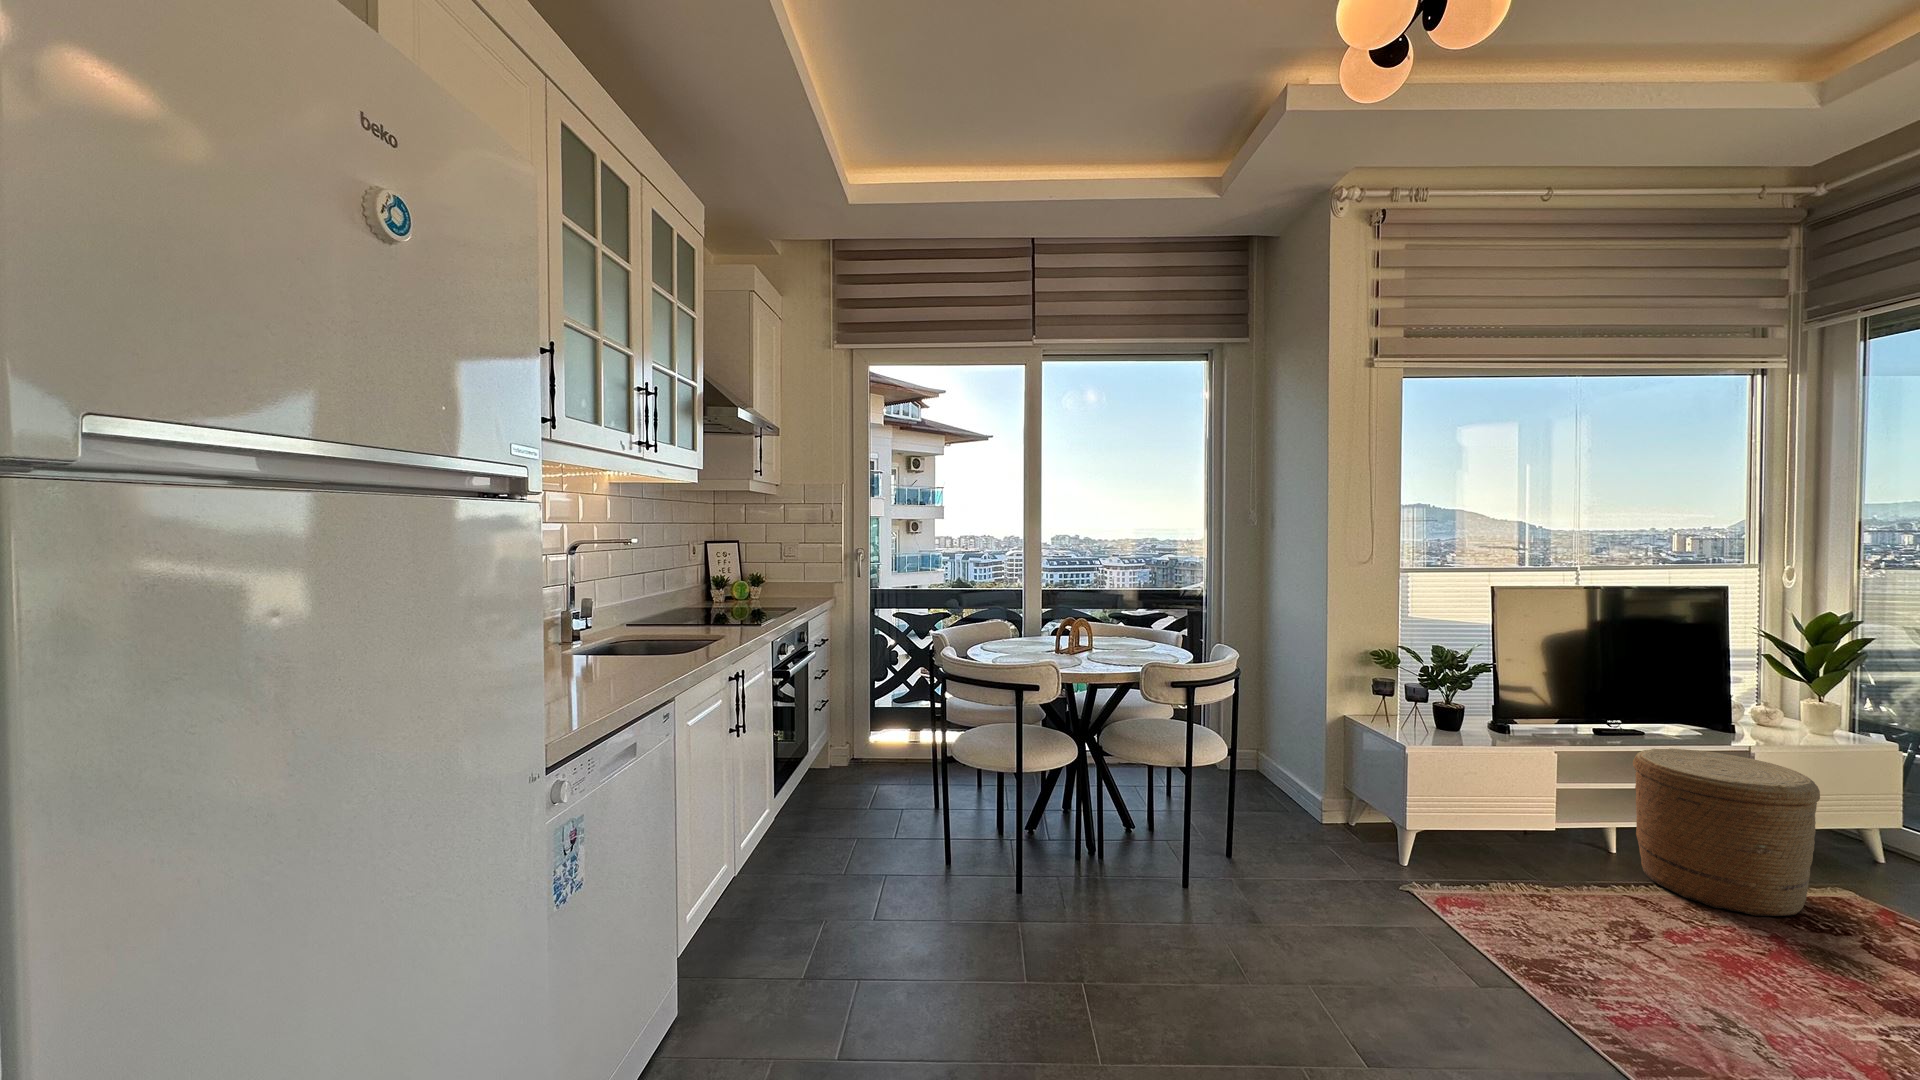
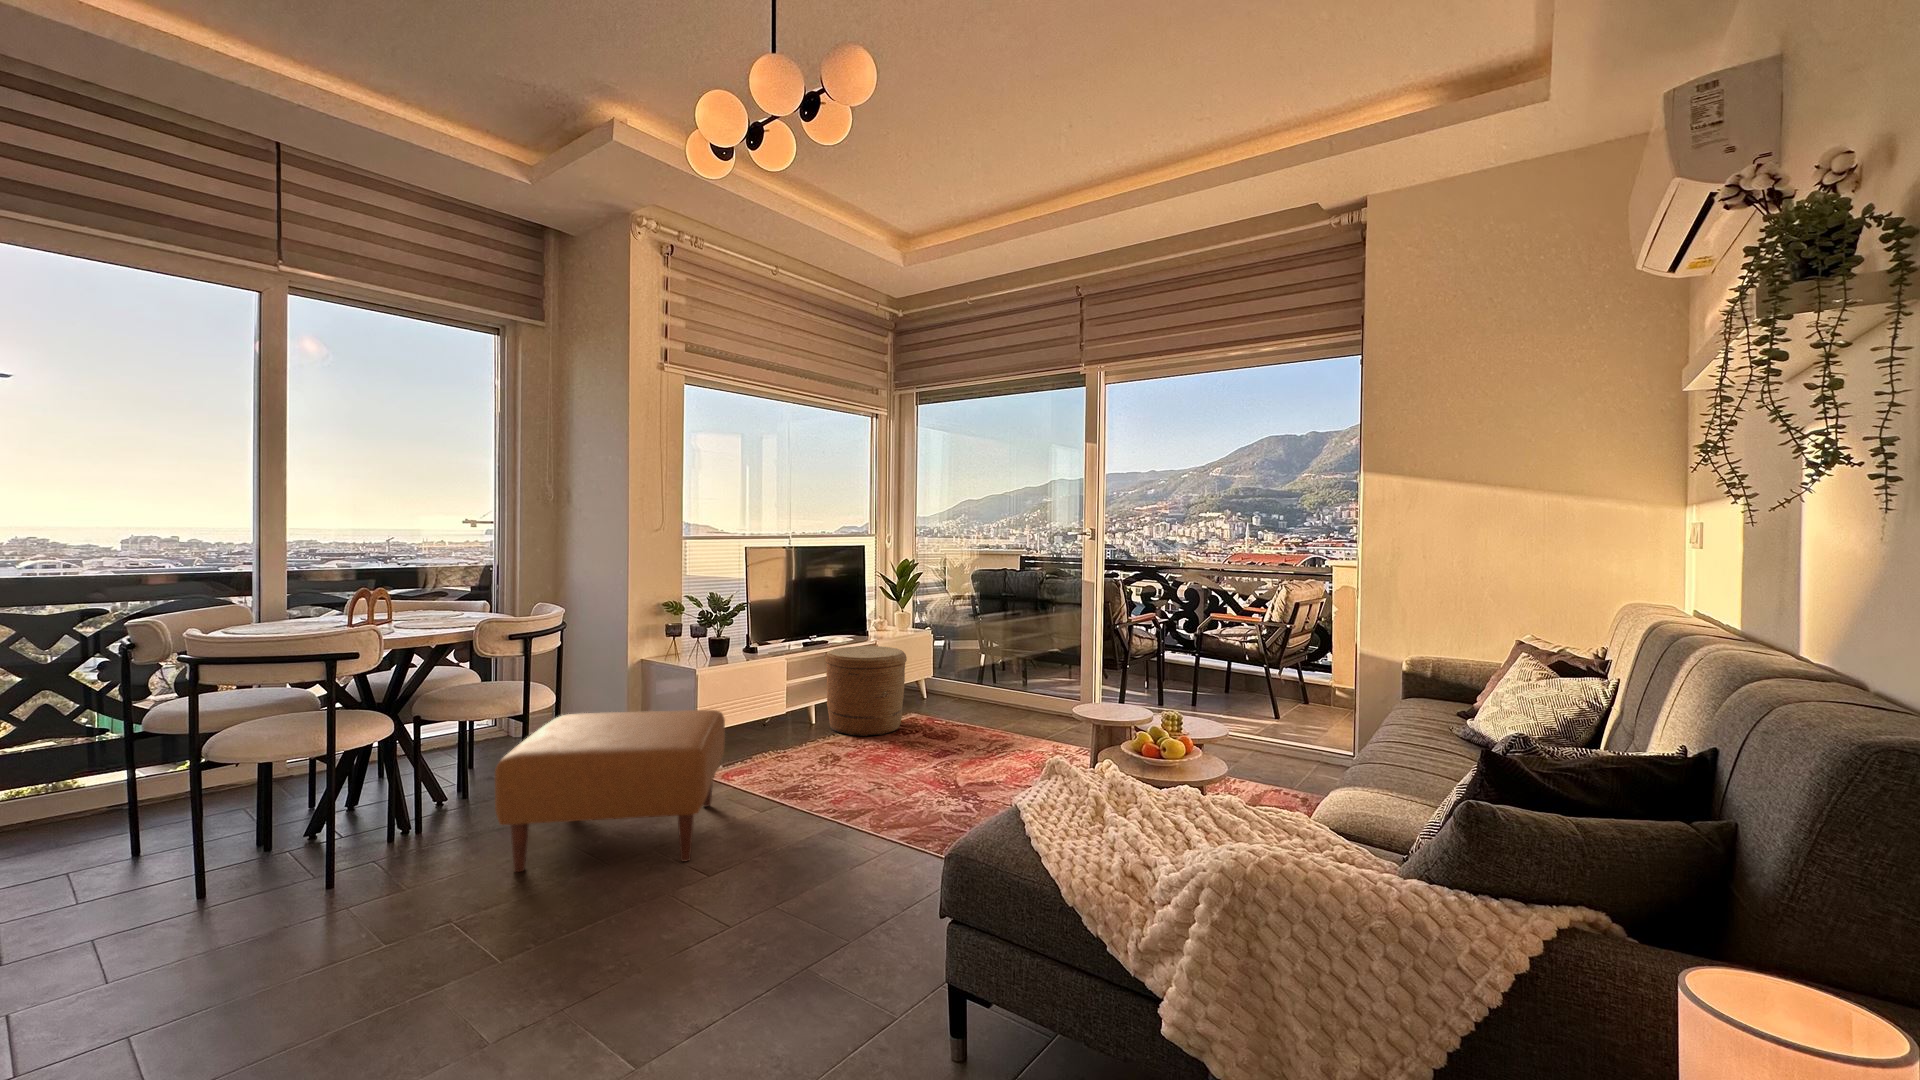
ottoman: none [1138,776,1427,1024] -> present [495,710,725,872]

